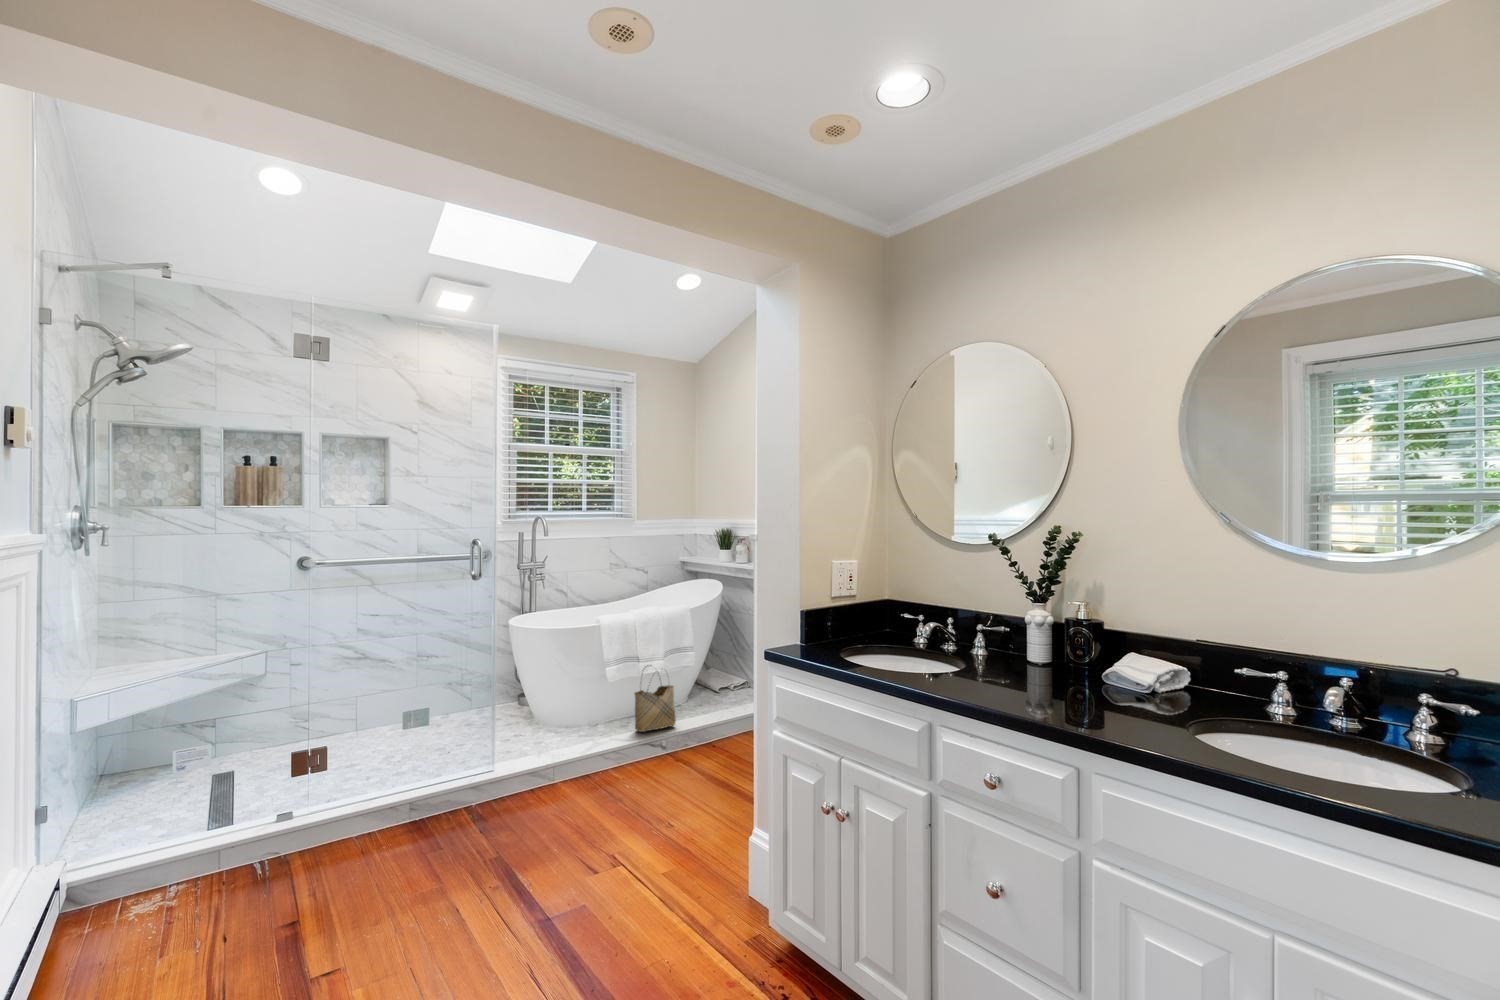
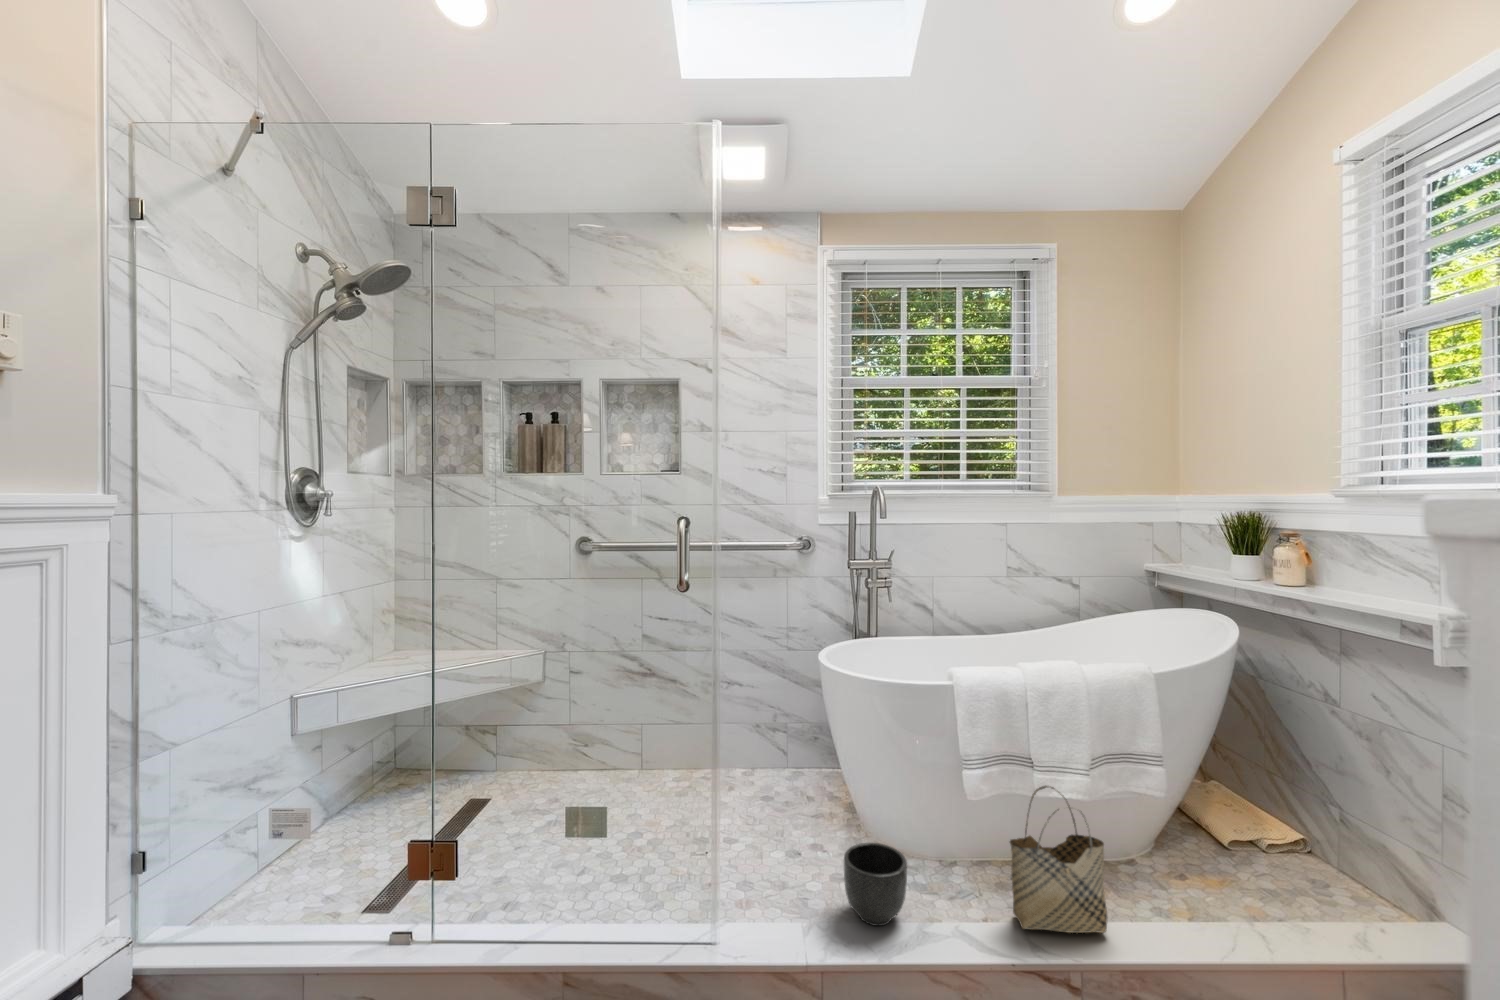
planter: none [554,710,588,749] -> present [844,843,907,926]

